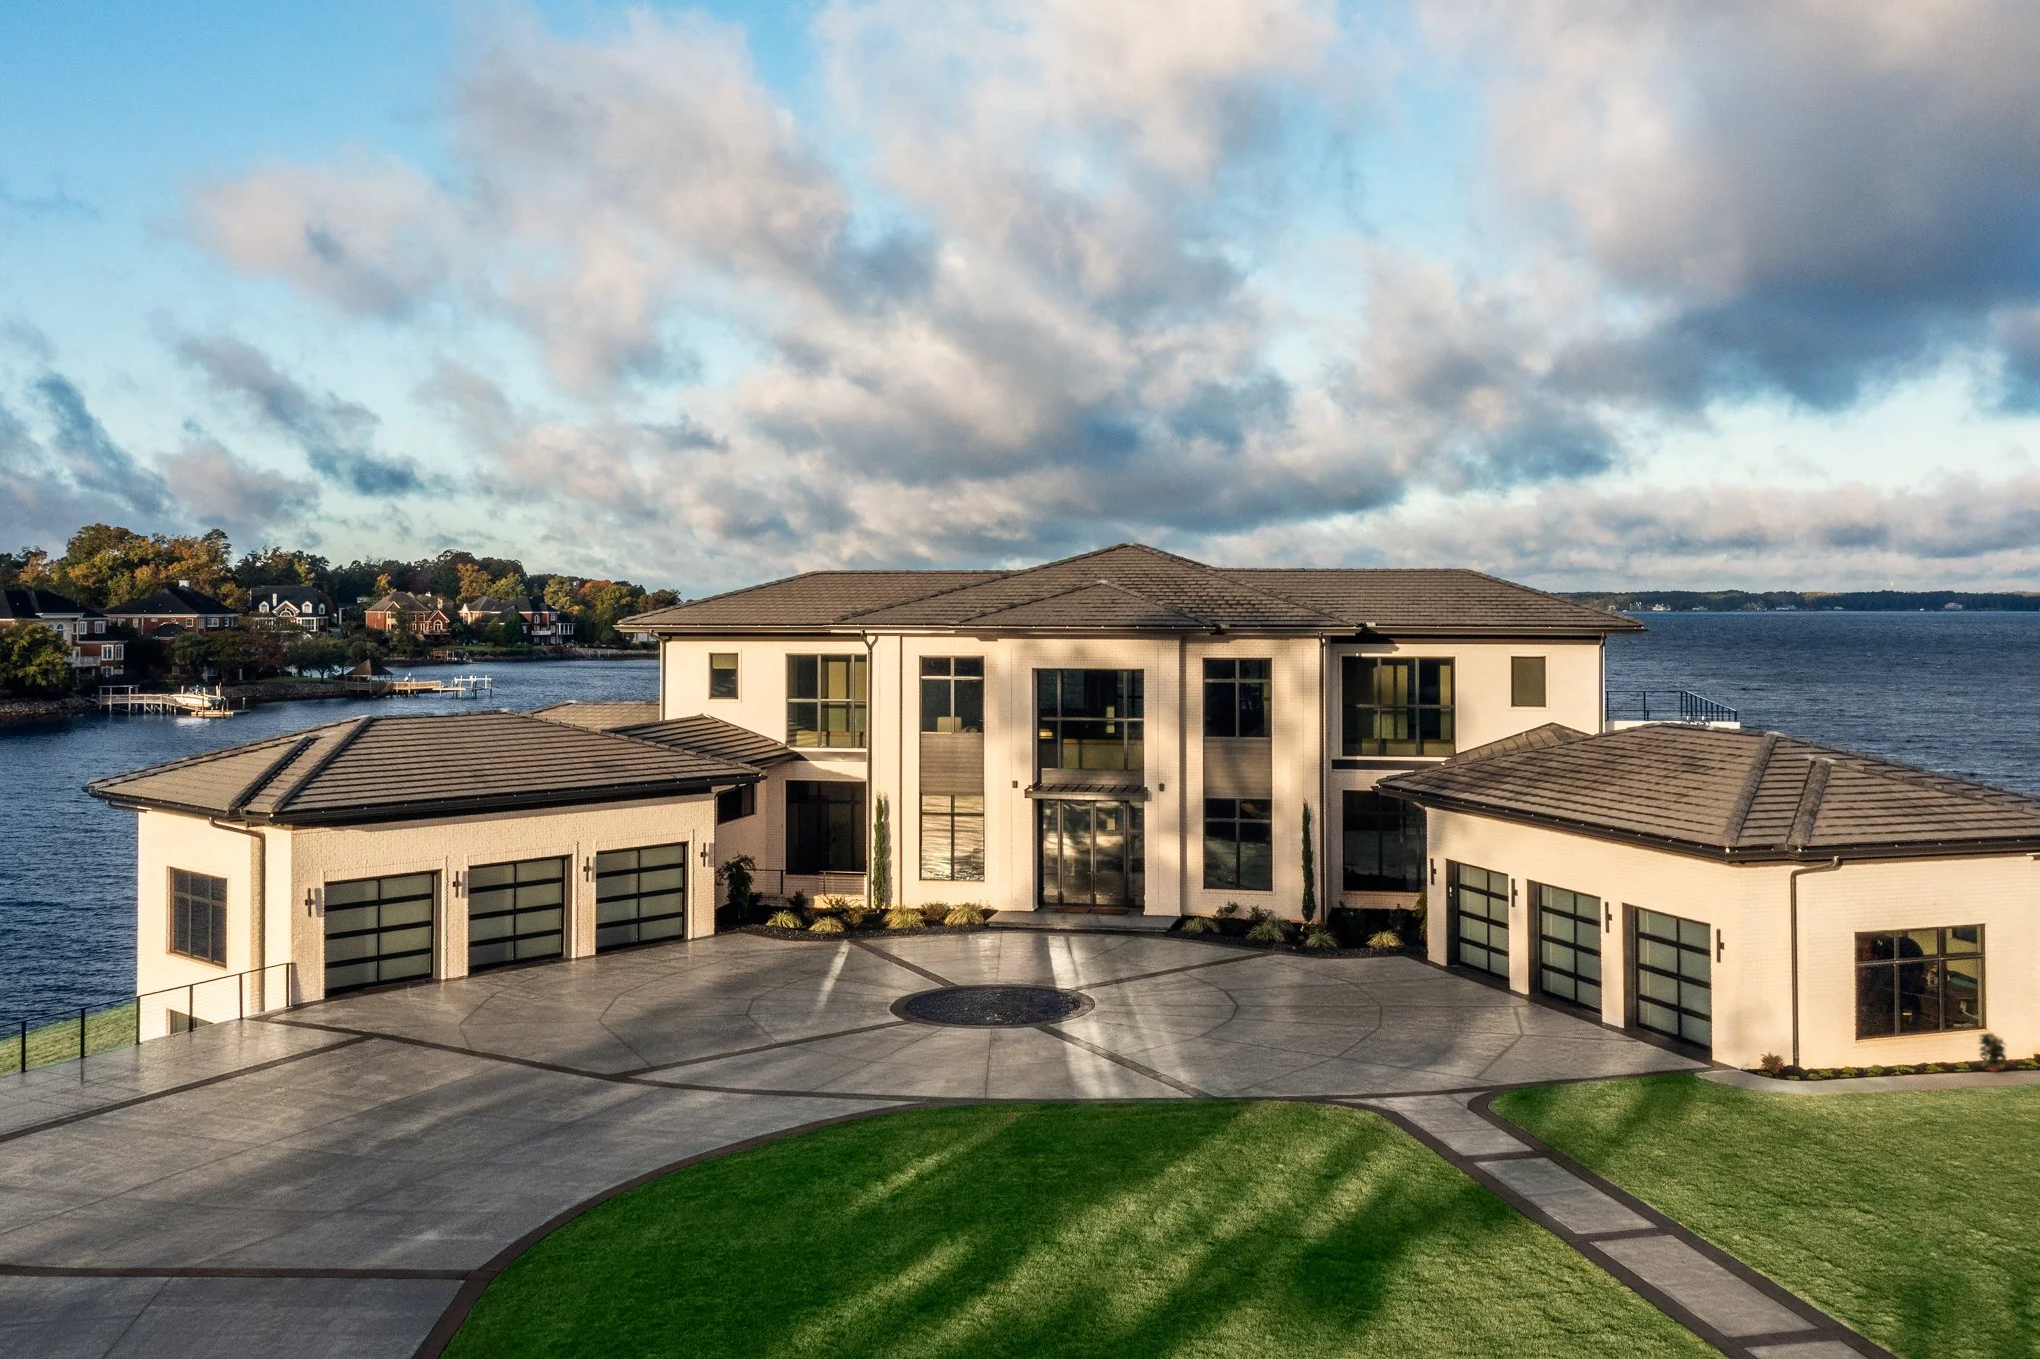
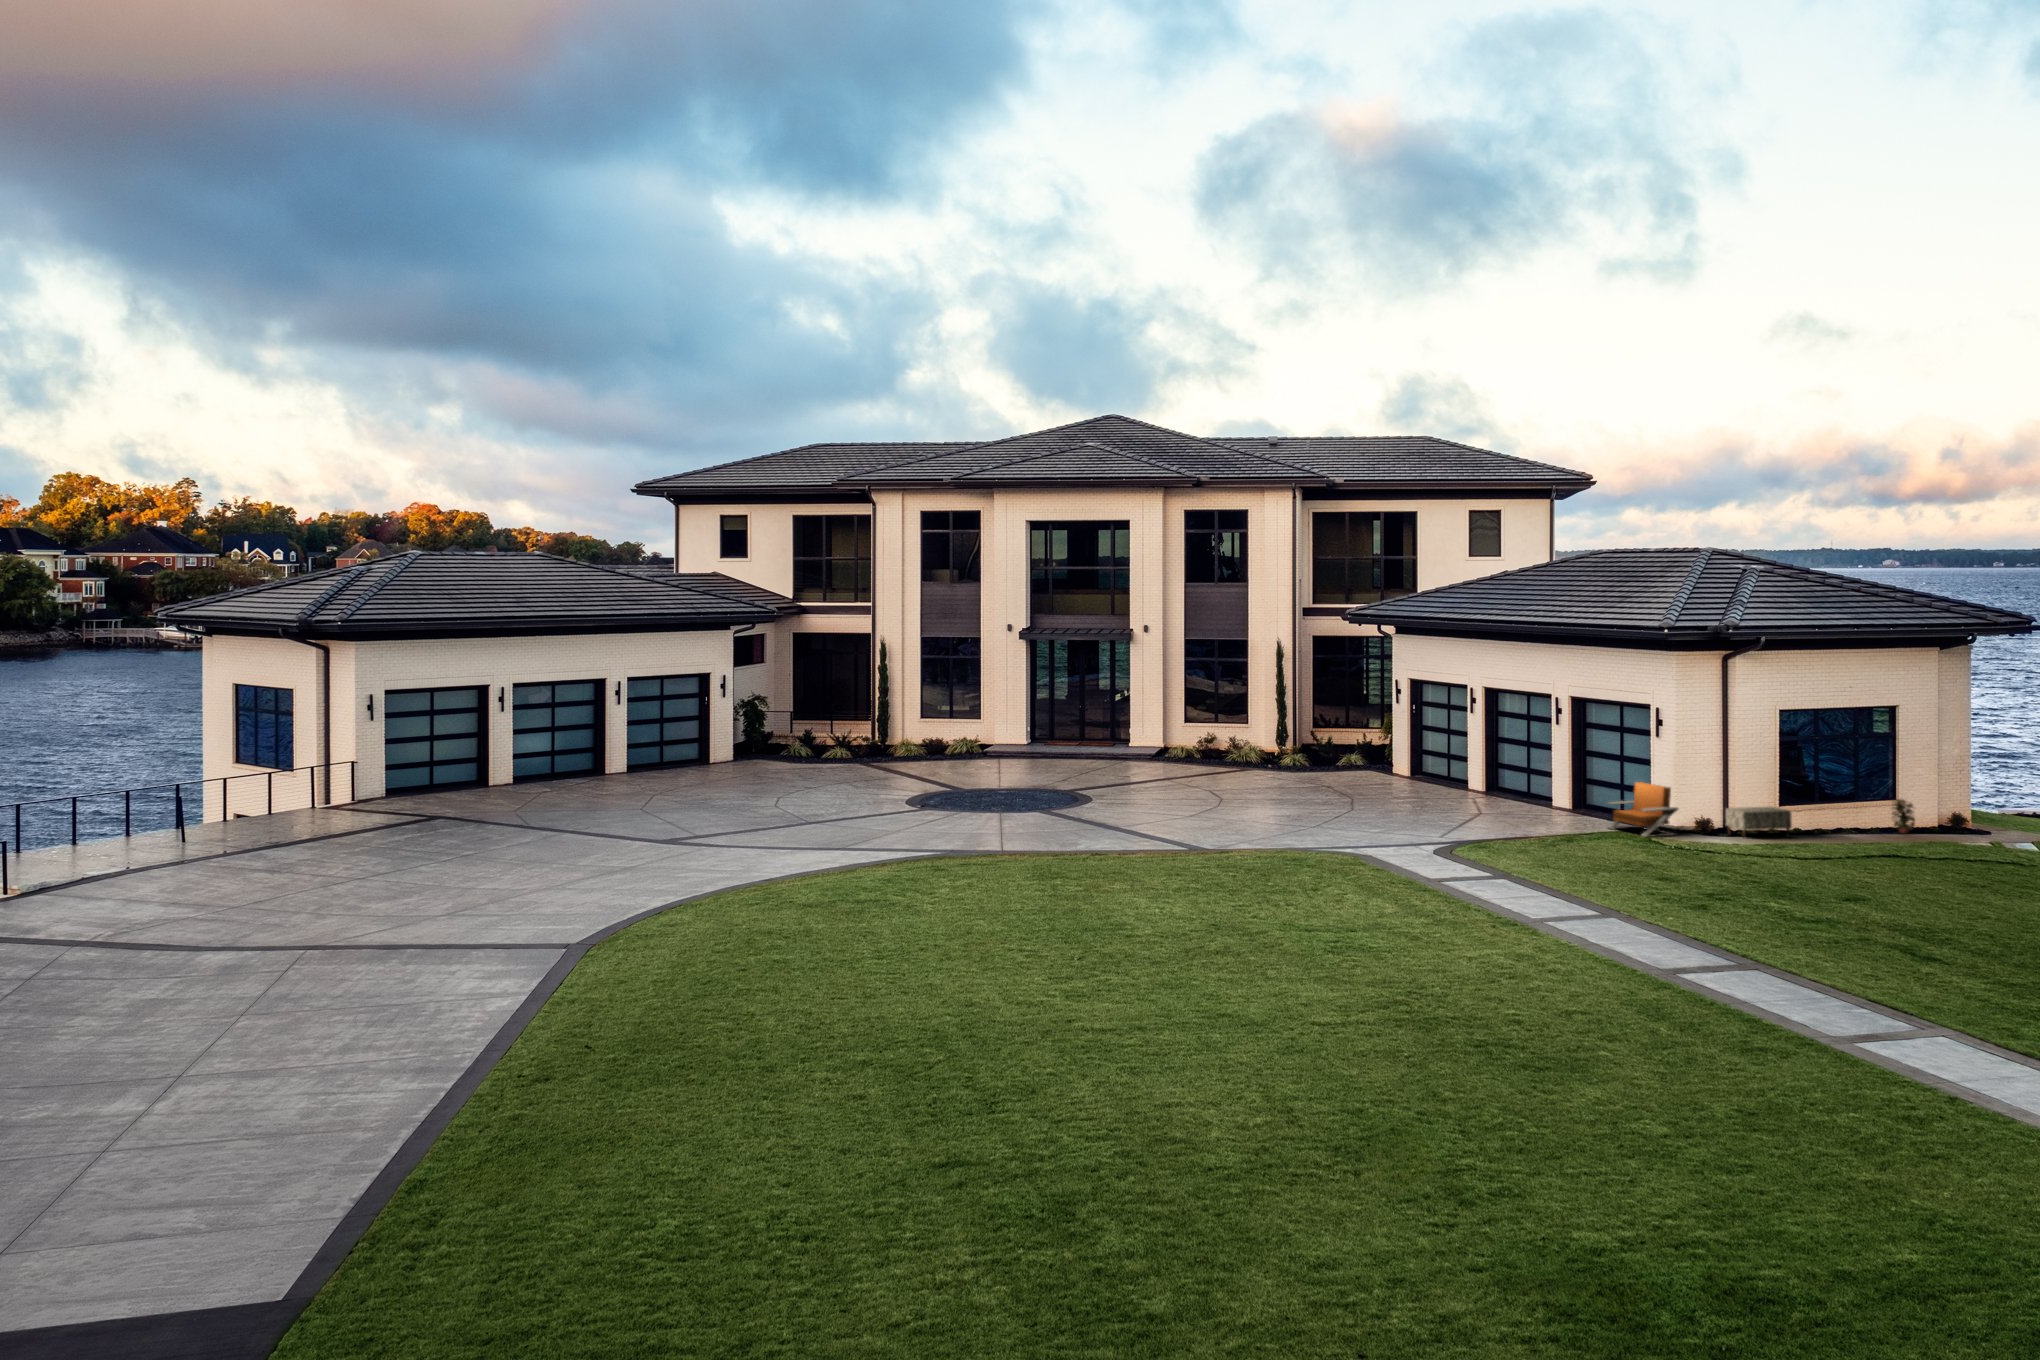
lounge chair: none [1663,1010,1743,1079] -> present [1608,782,1678,837]
bench: none [1795,1042,1869,1082] -> present [1725,807,1792,837]

